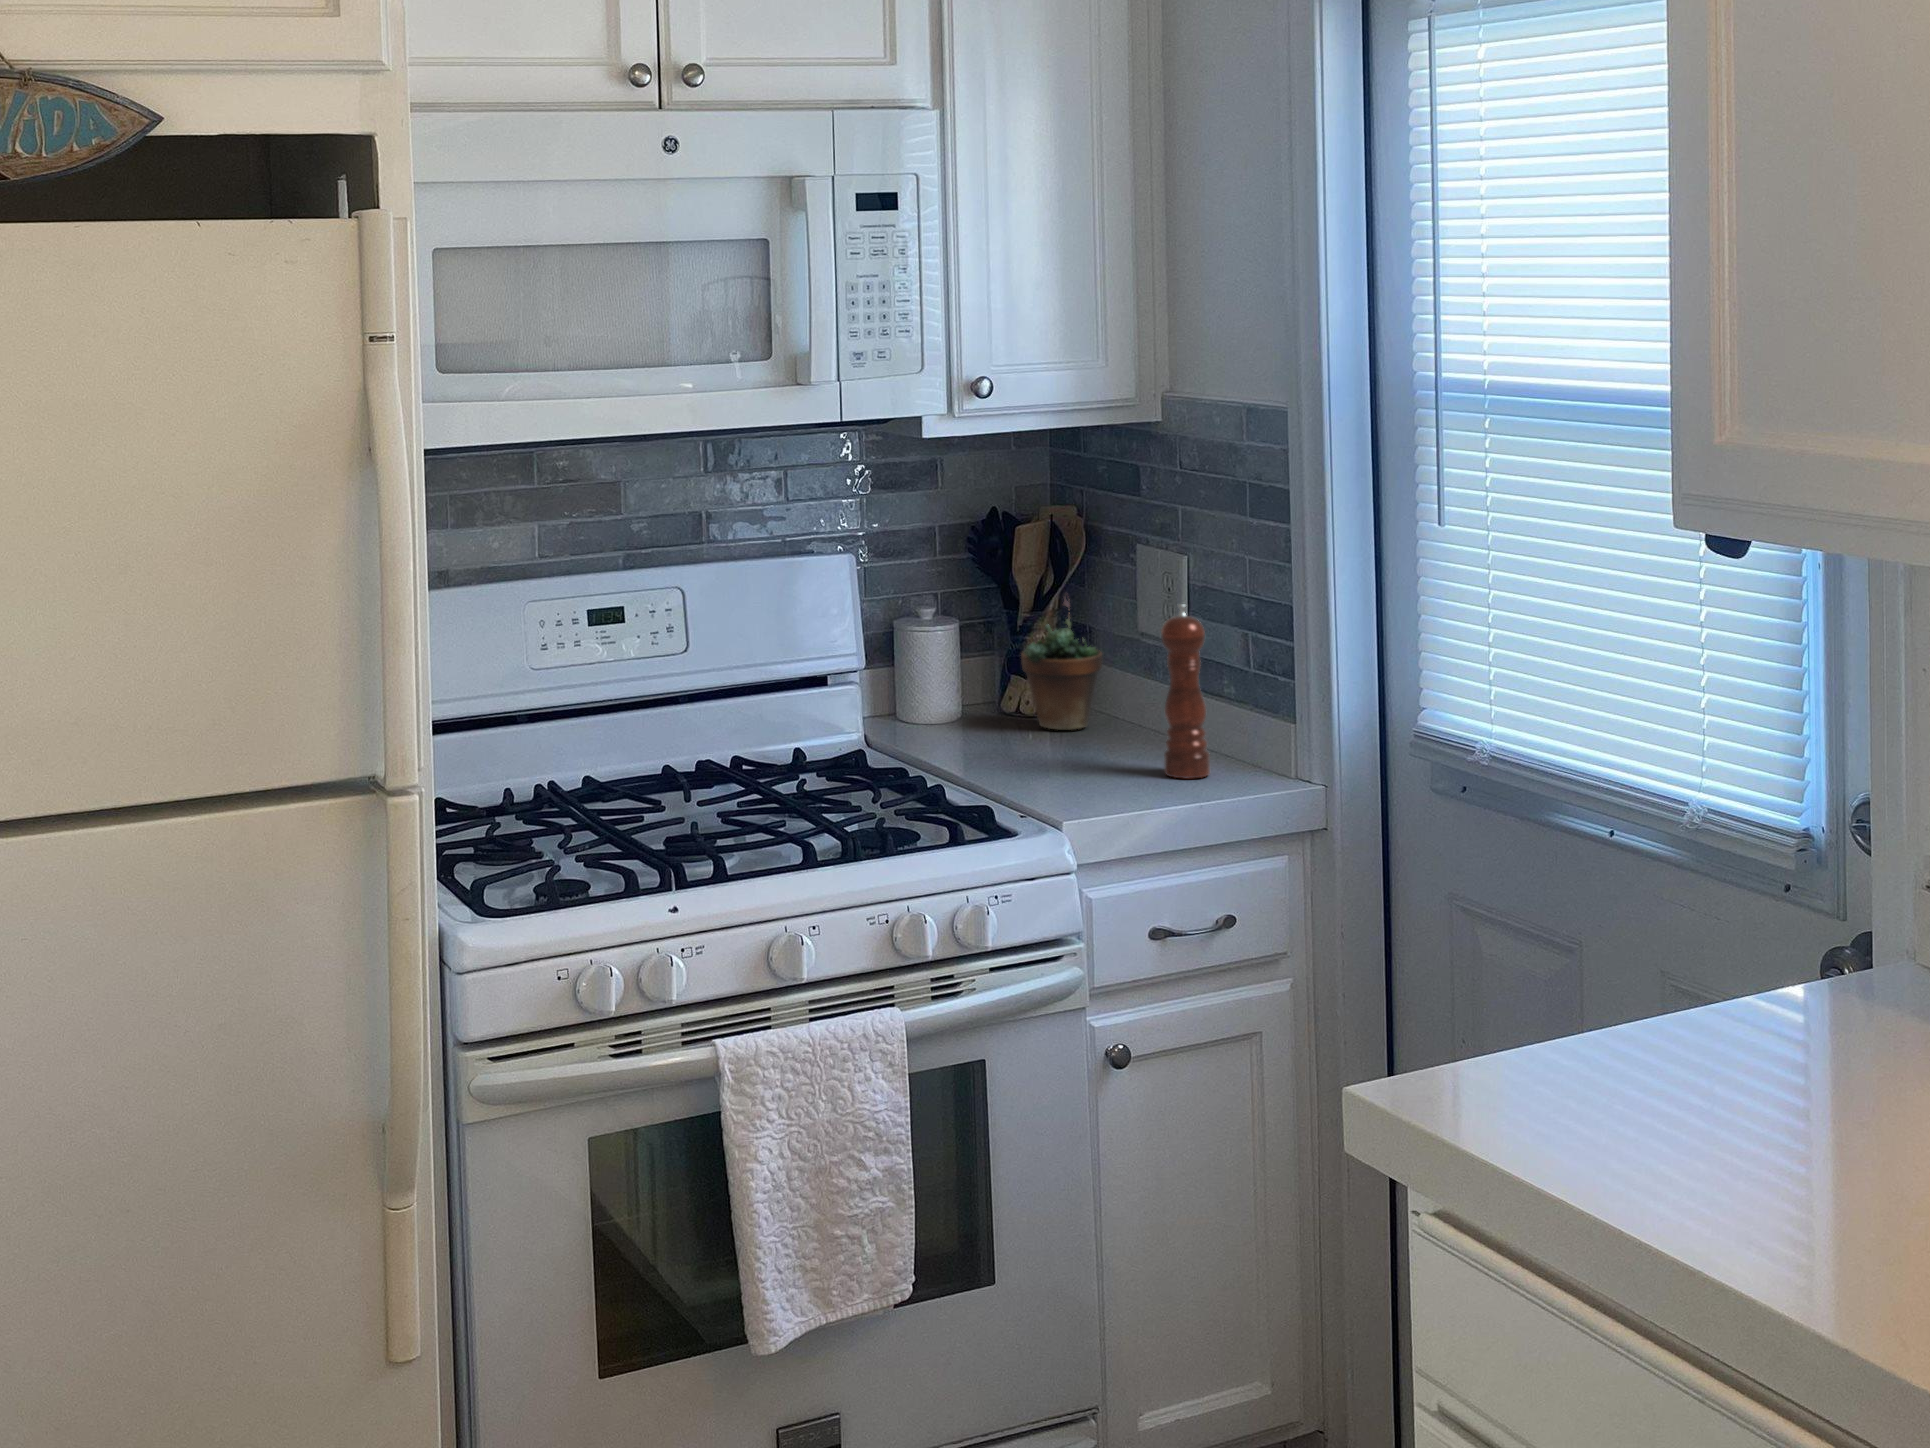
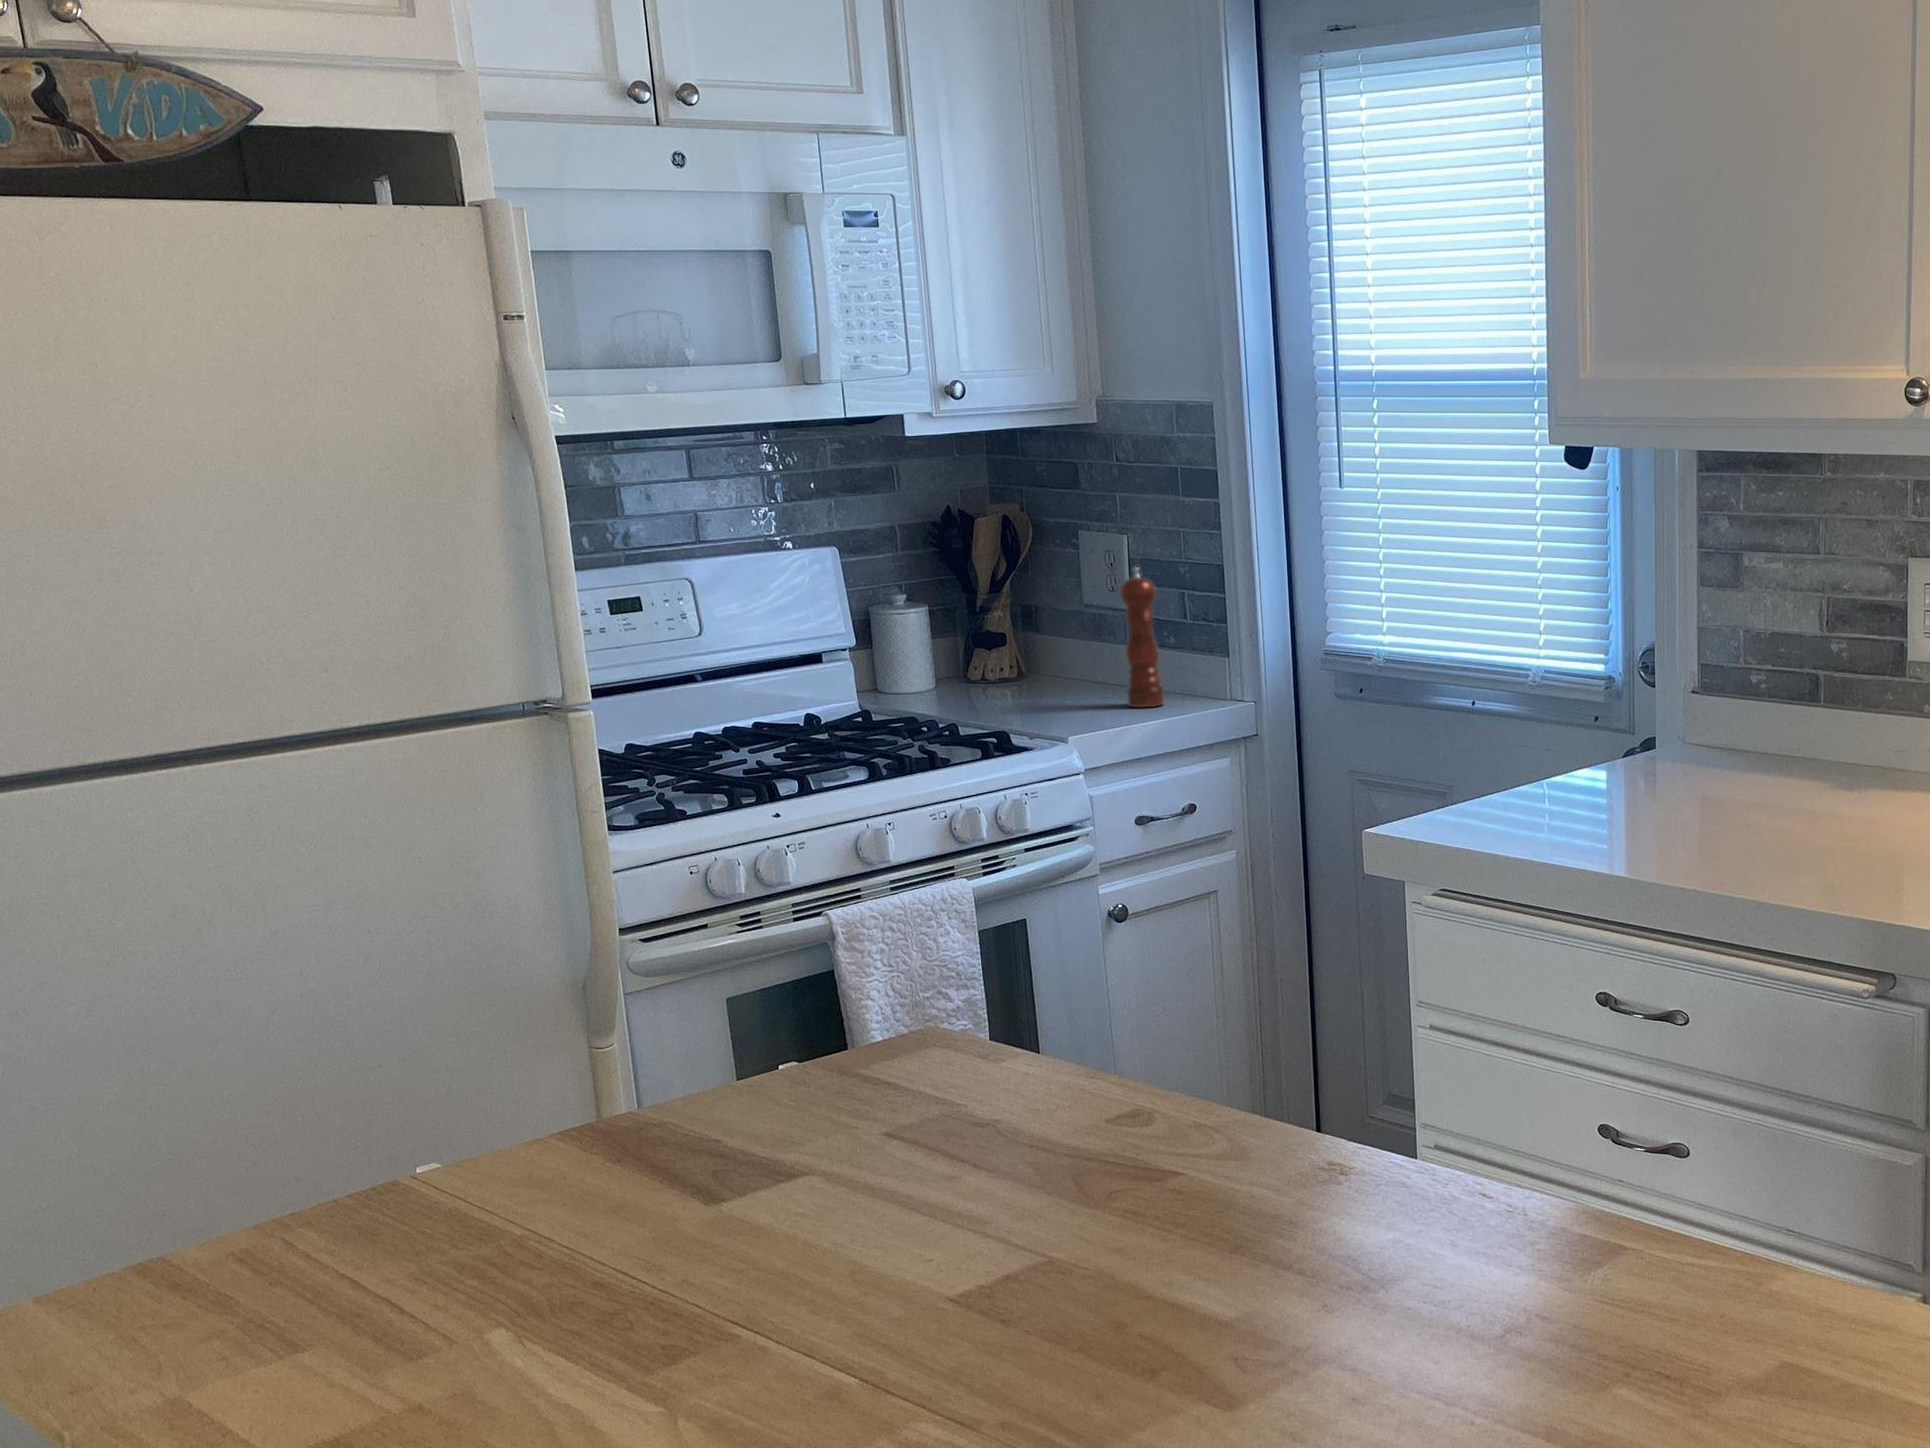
succulent plant: present [1021,596,1103,730] -> none [986,575,1056,690]

